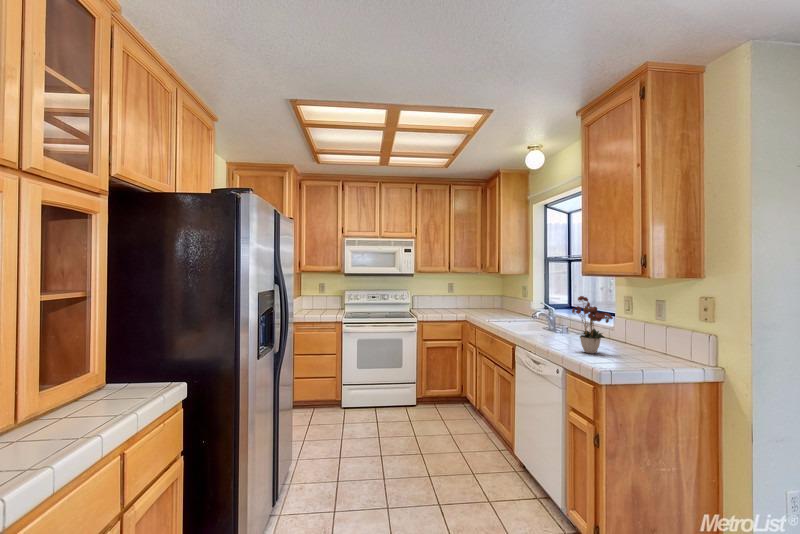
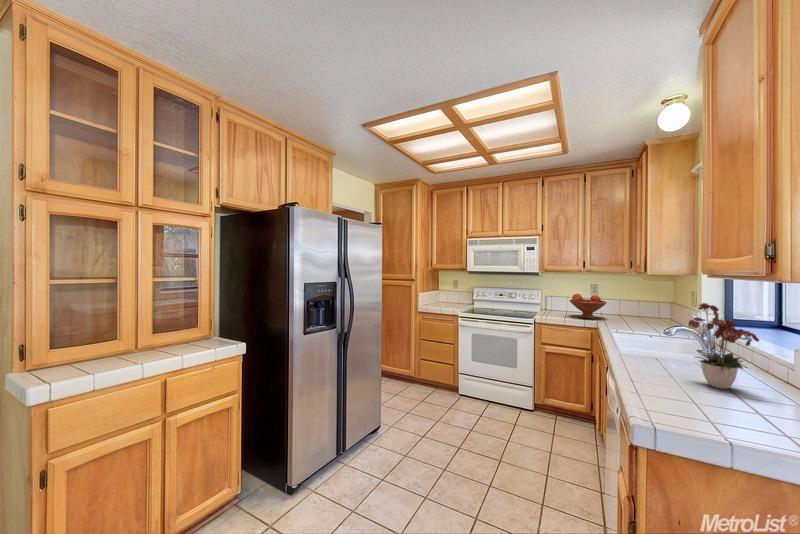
fruit bowl: none [441,292,469,314] -> present [570,294,607,319]

